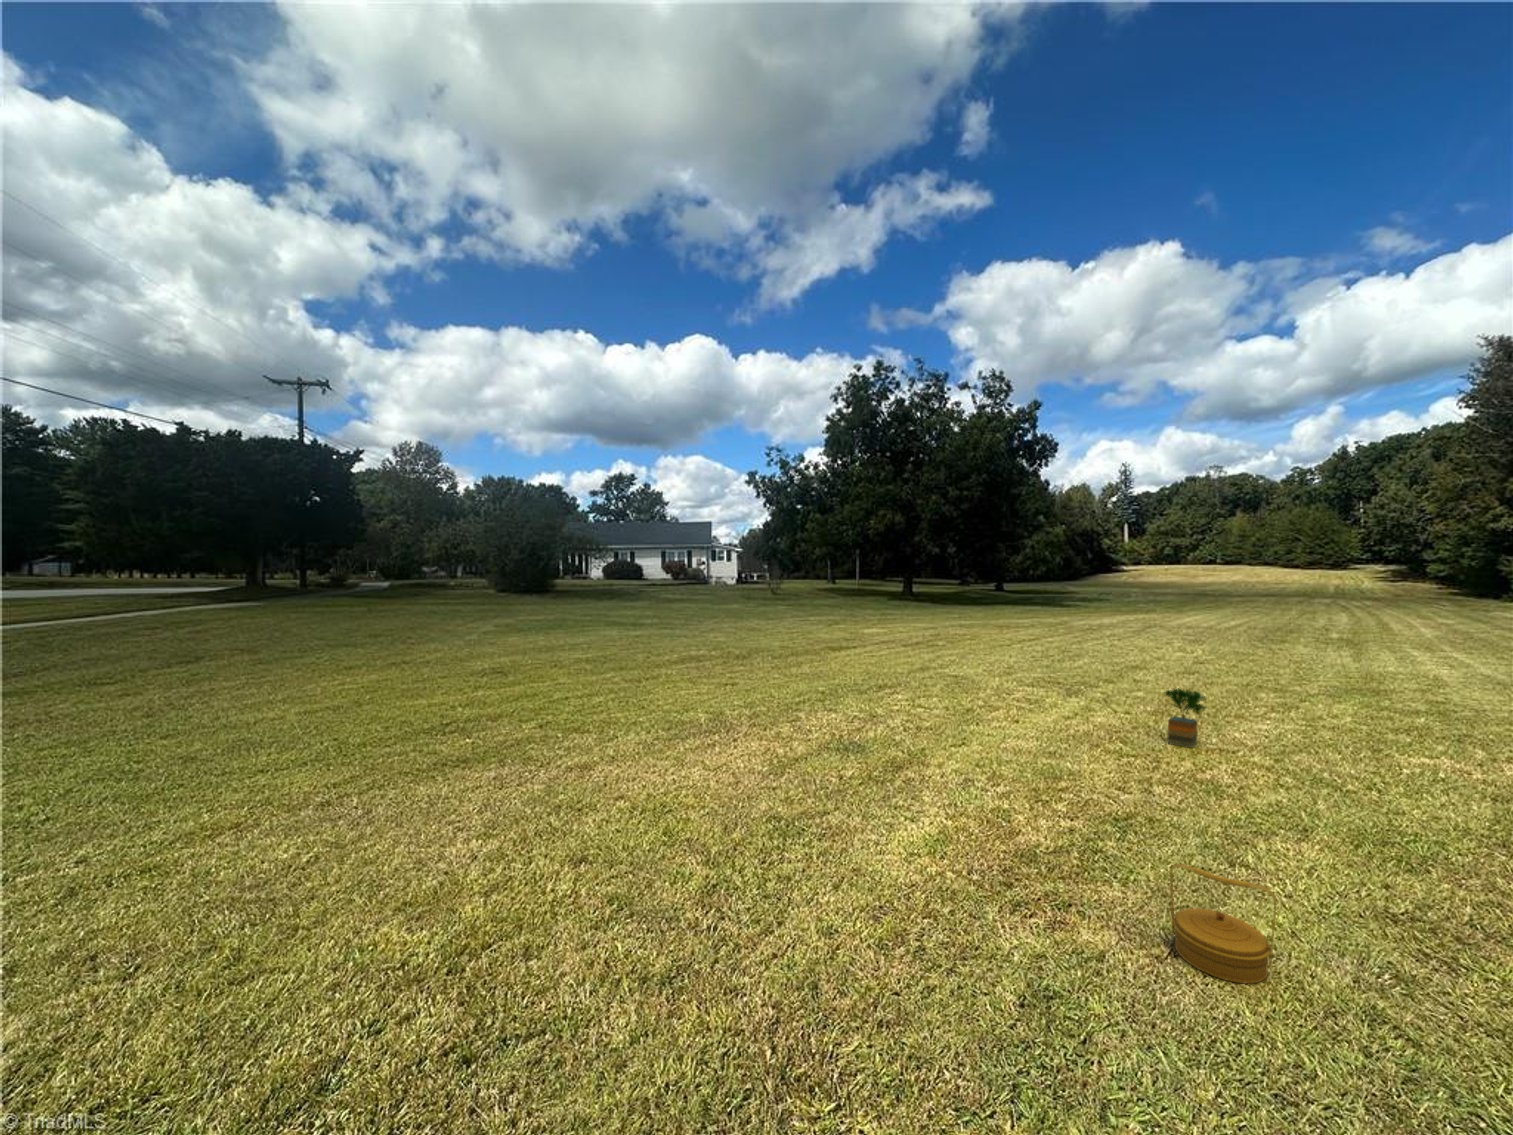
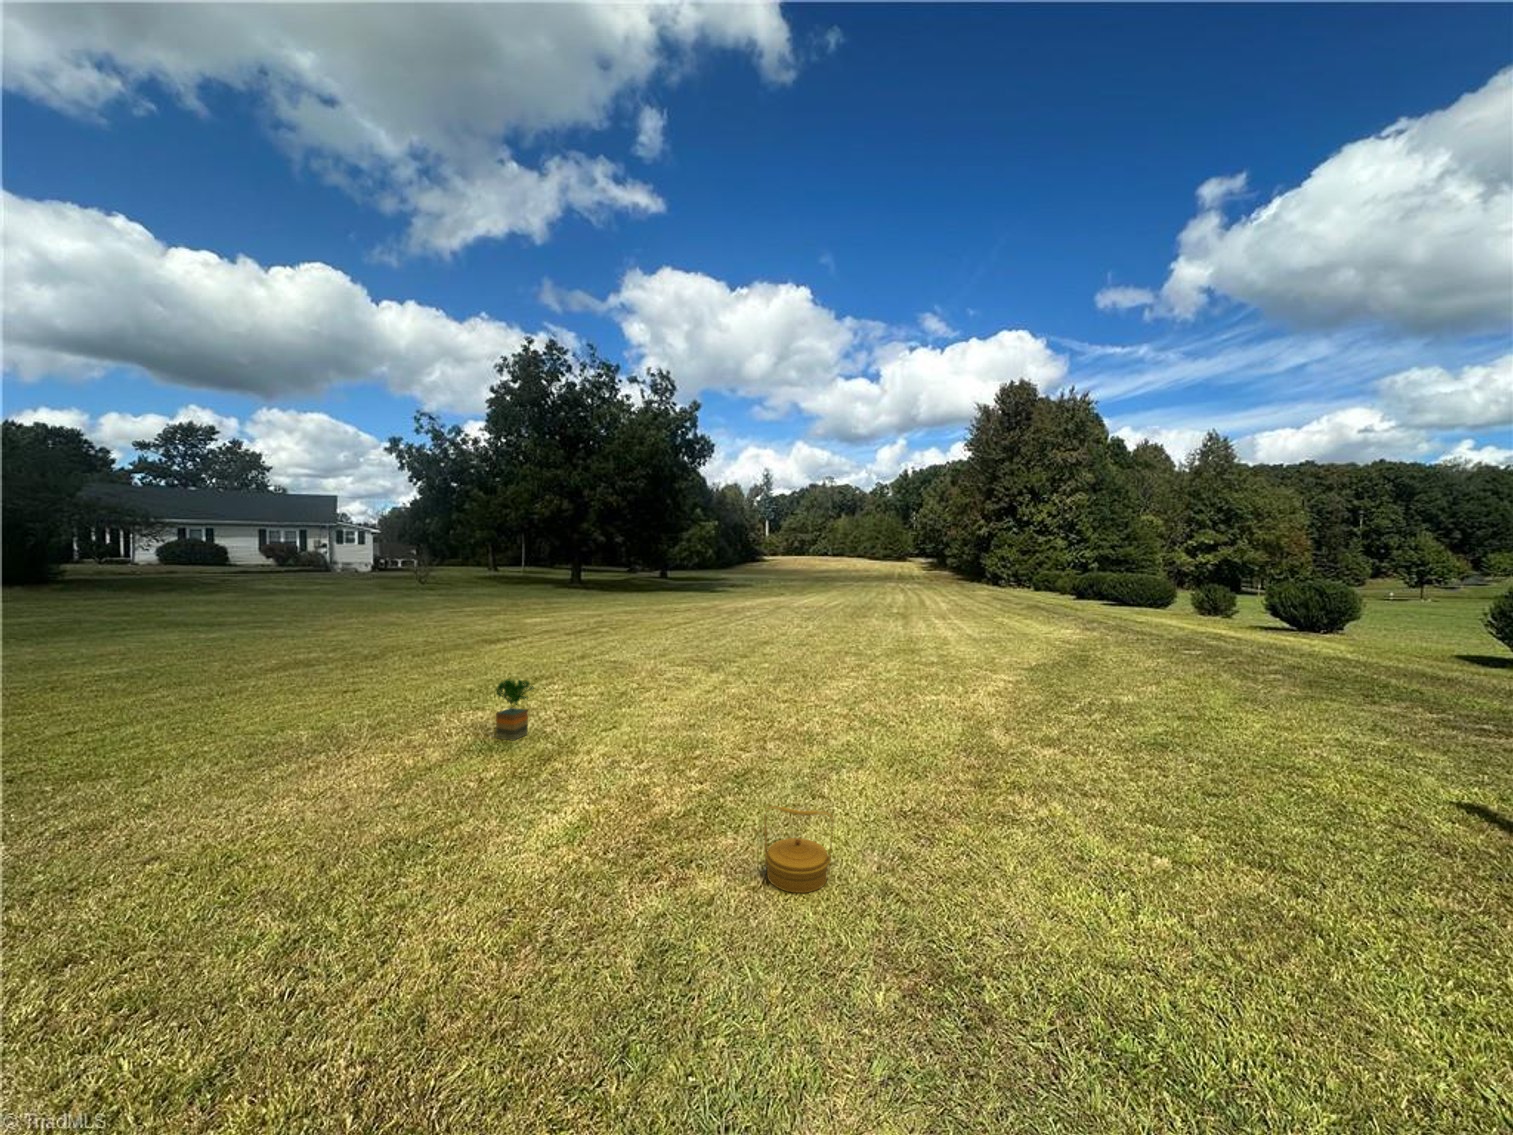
potted tree: present [1165,688,1206,748] -> present [496,679,534,741]

